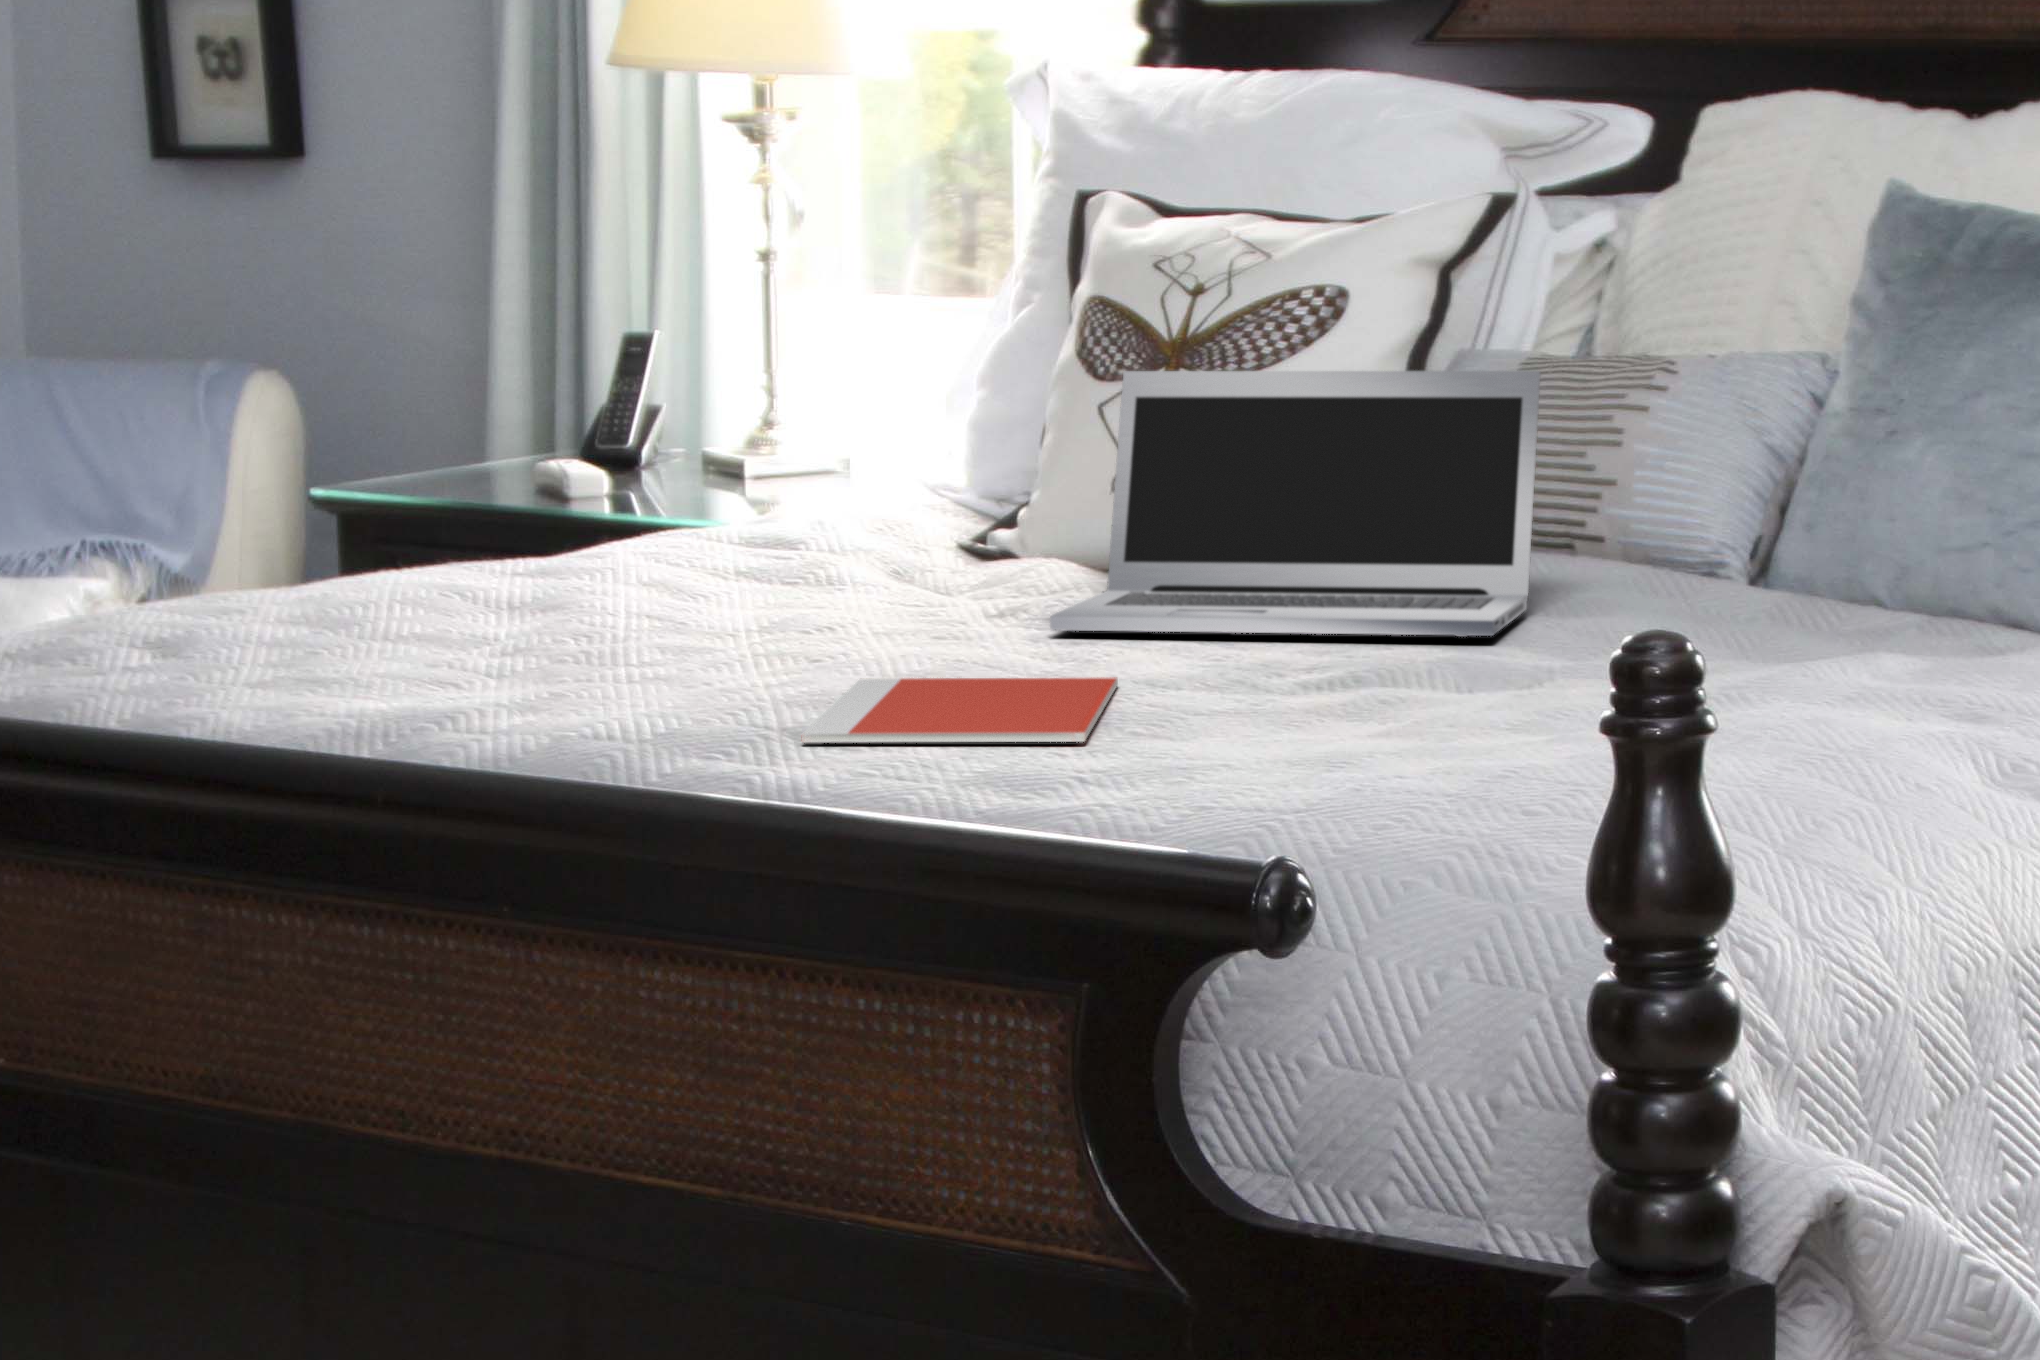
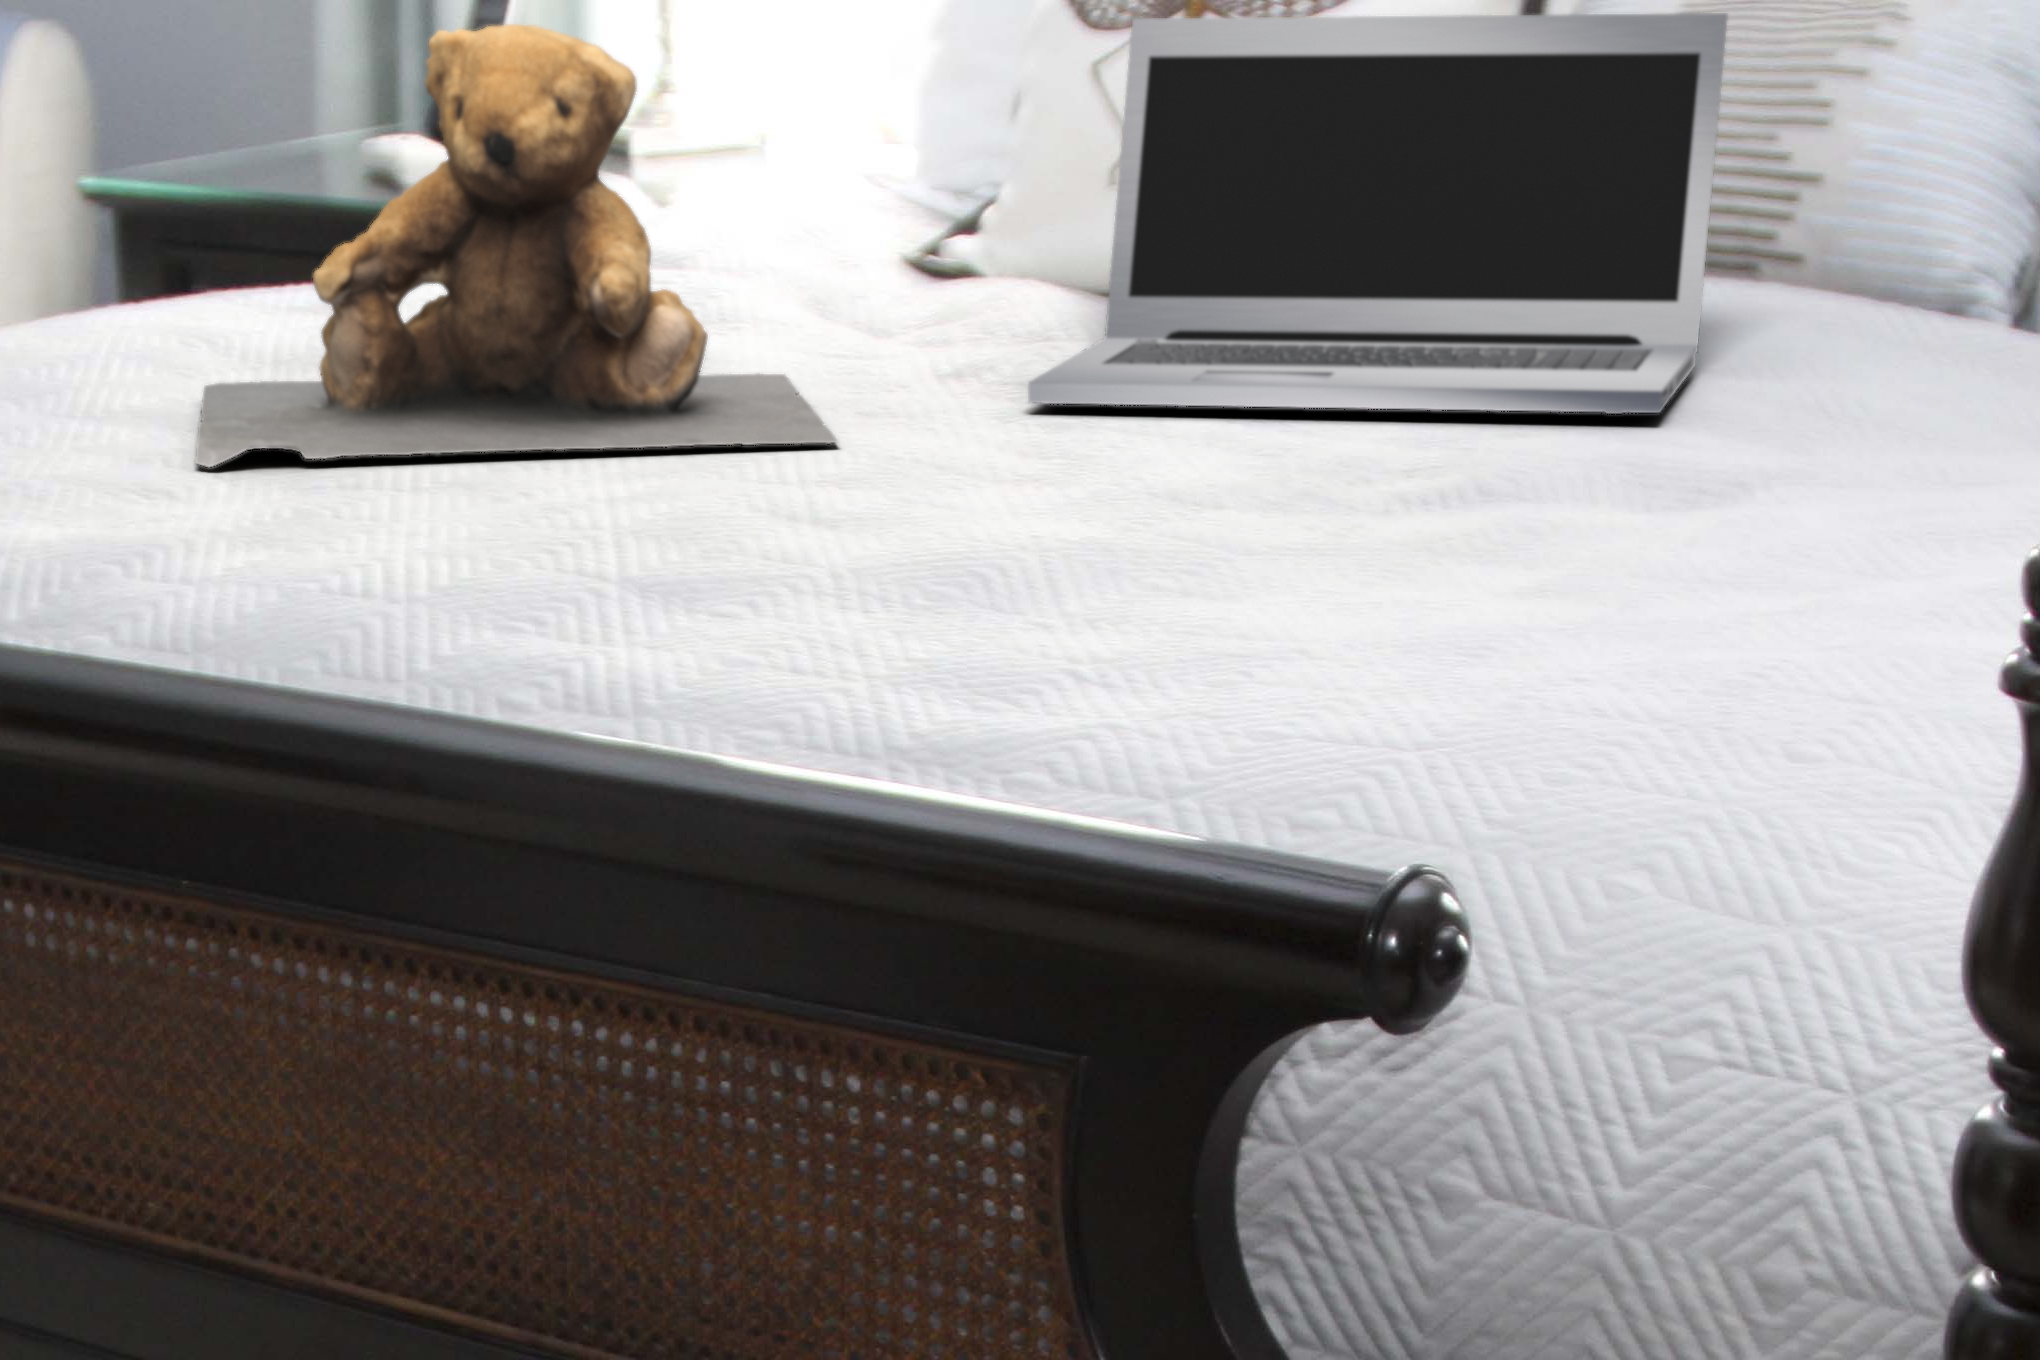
teddy bear: none [449,369,916,667] -> present [195,24,837,467]
notebook: present [801,677,1118,743] -> none [666,489,1129,612]

